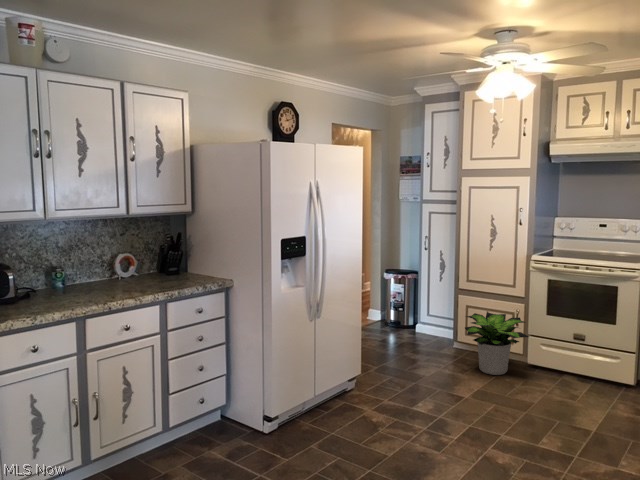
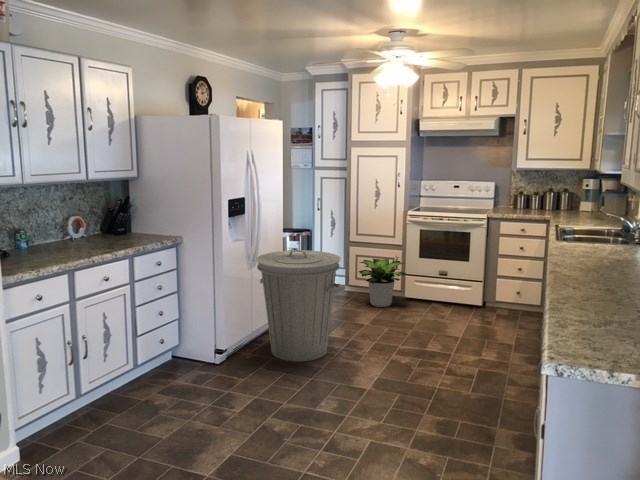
trash can: none [316,301,421,445] -> present [256,250,341,362]

